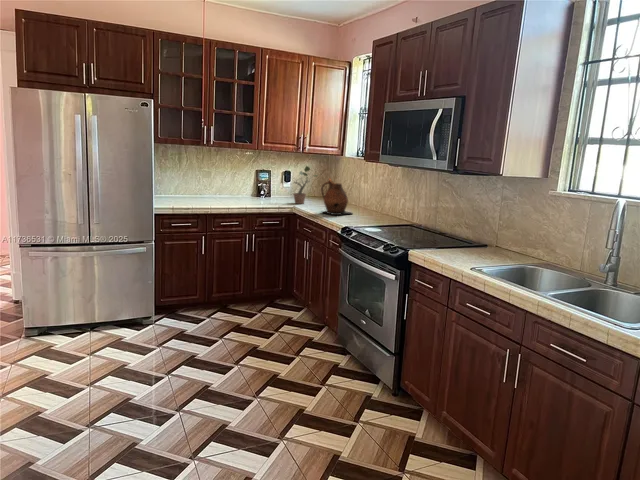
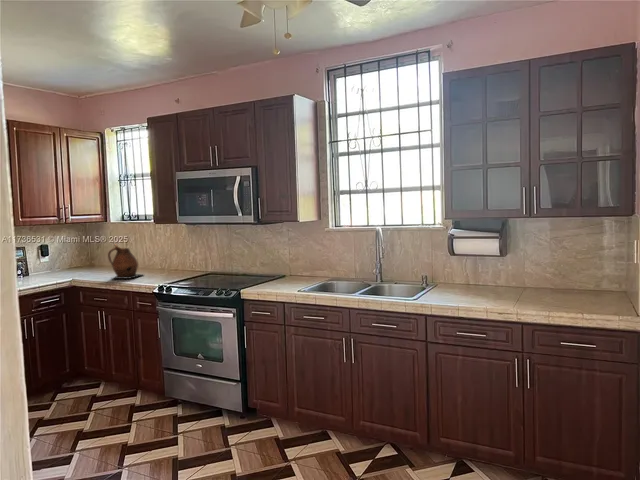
potted plant: present [293,166,318,204] -> none [51,236,91,276]

